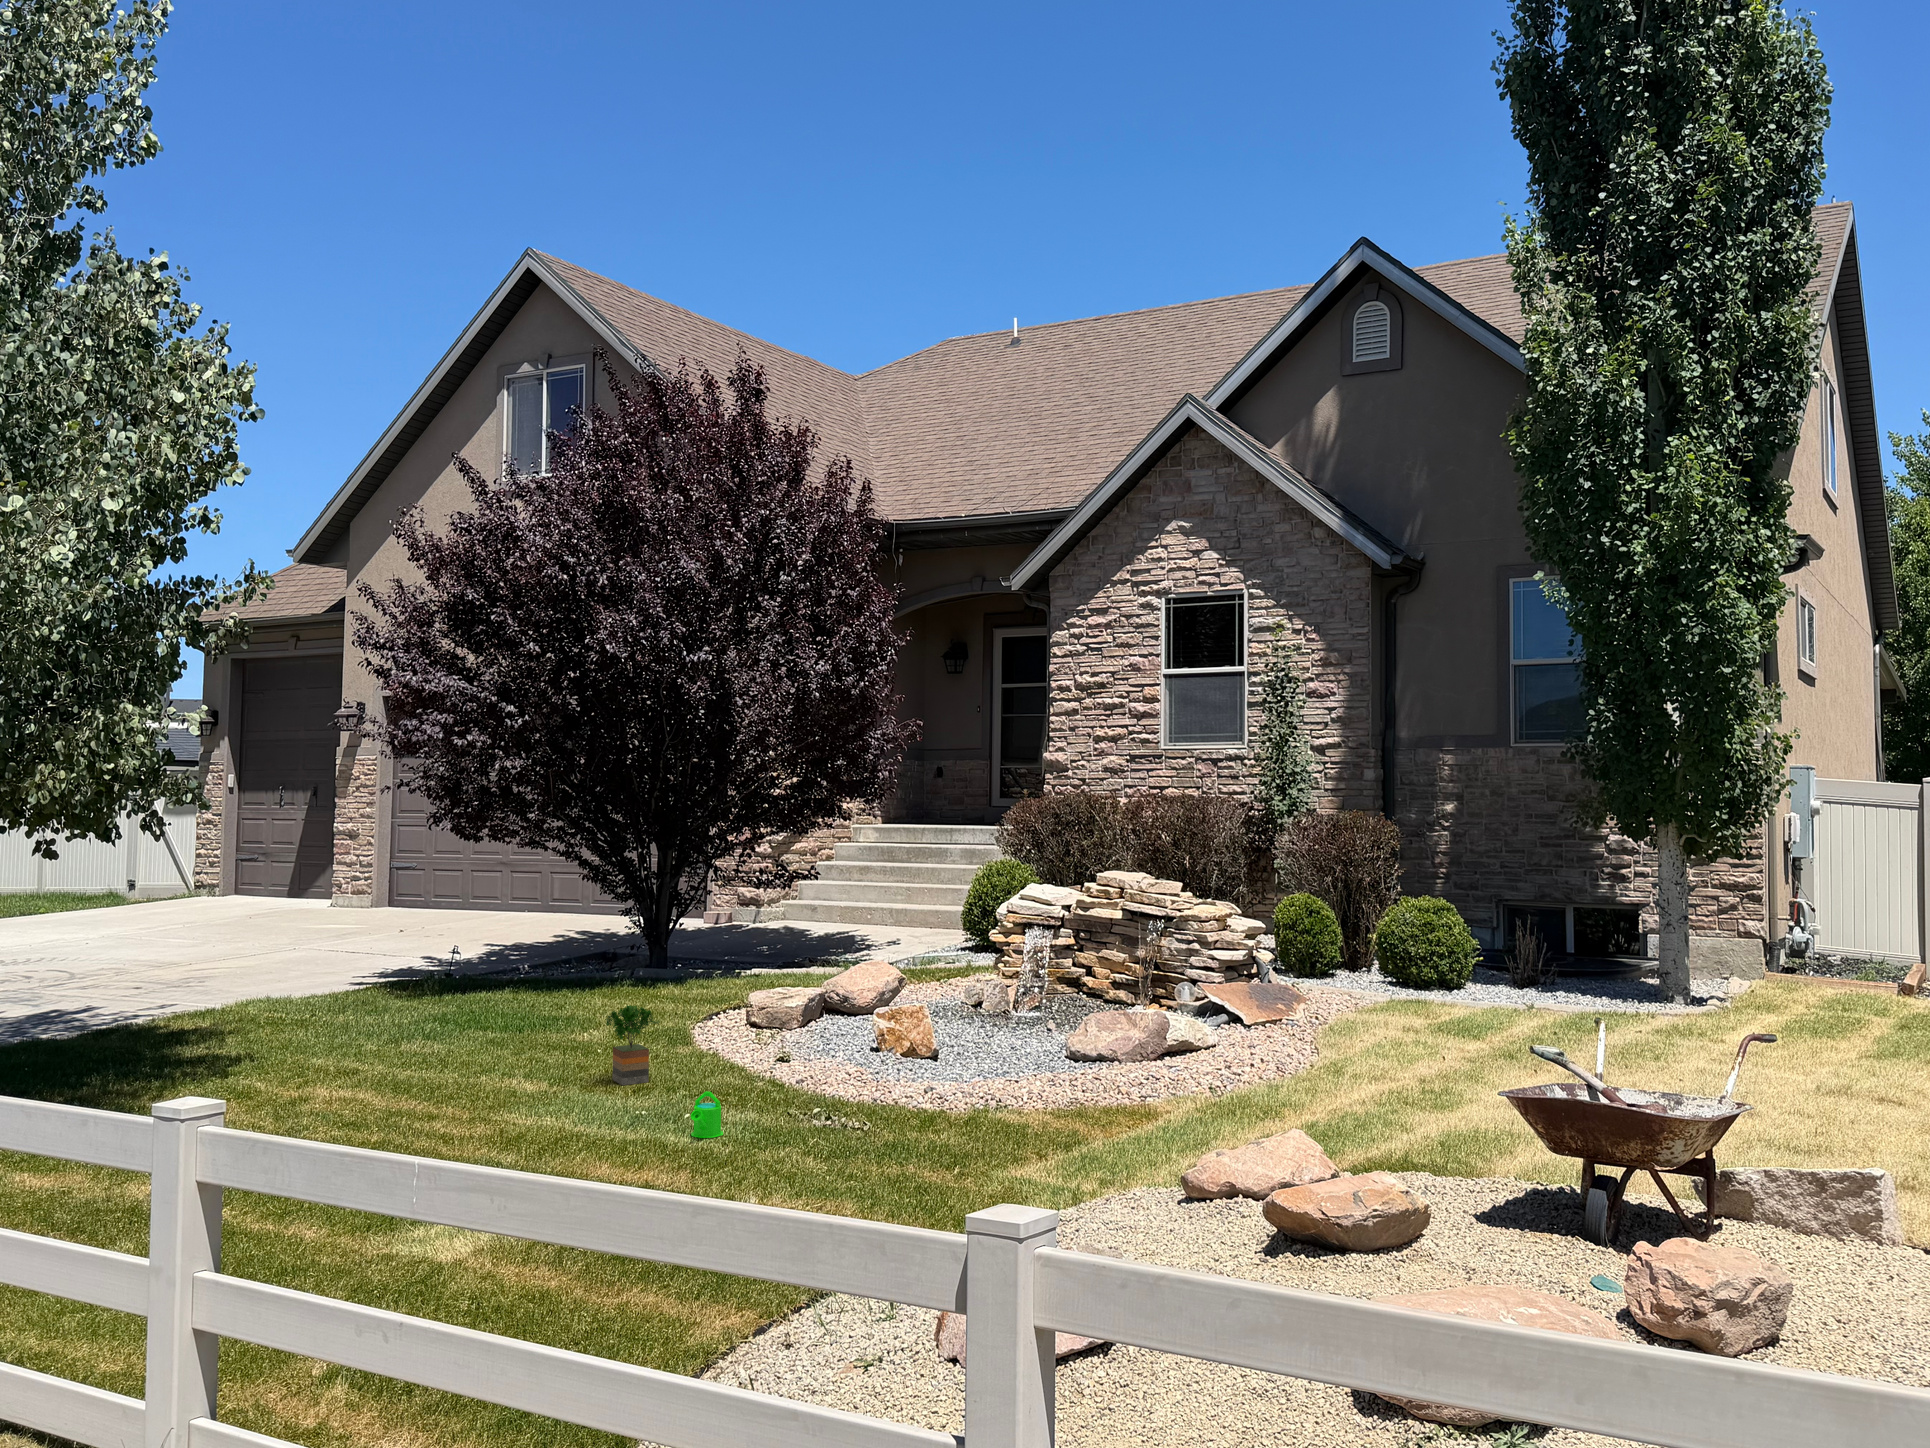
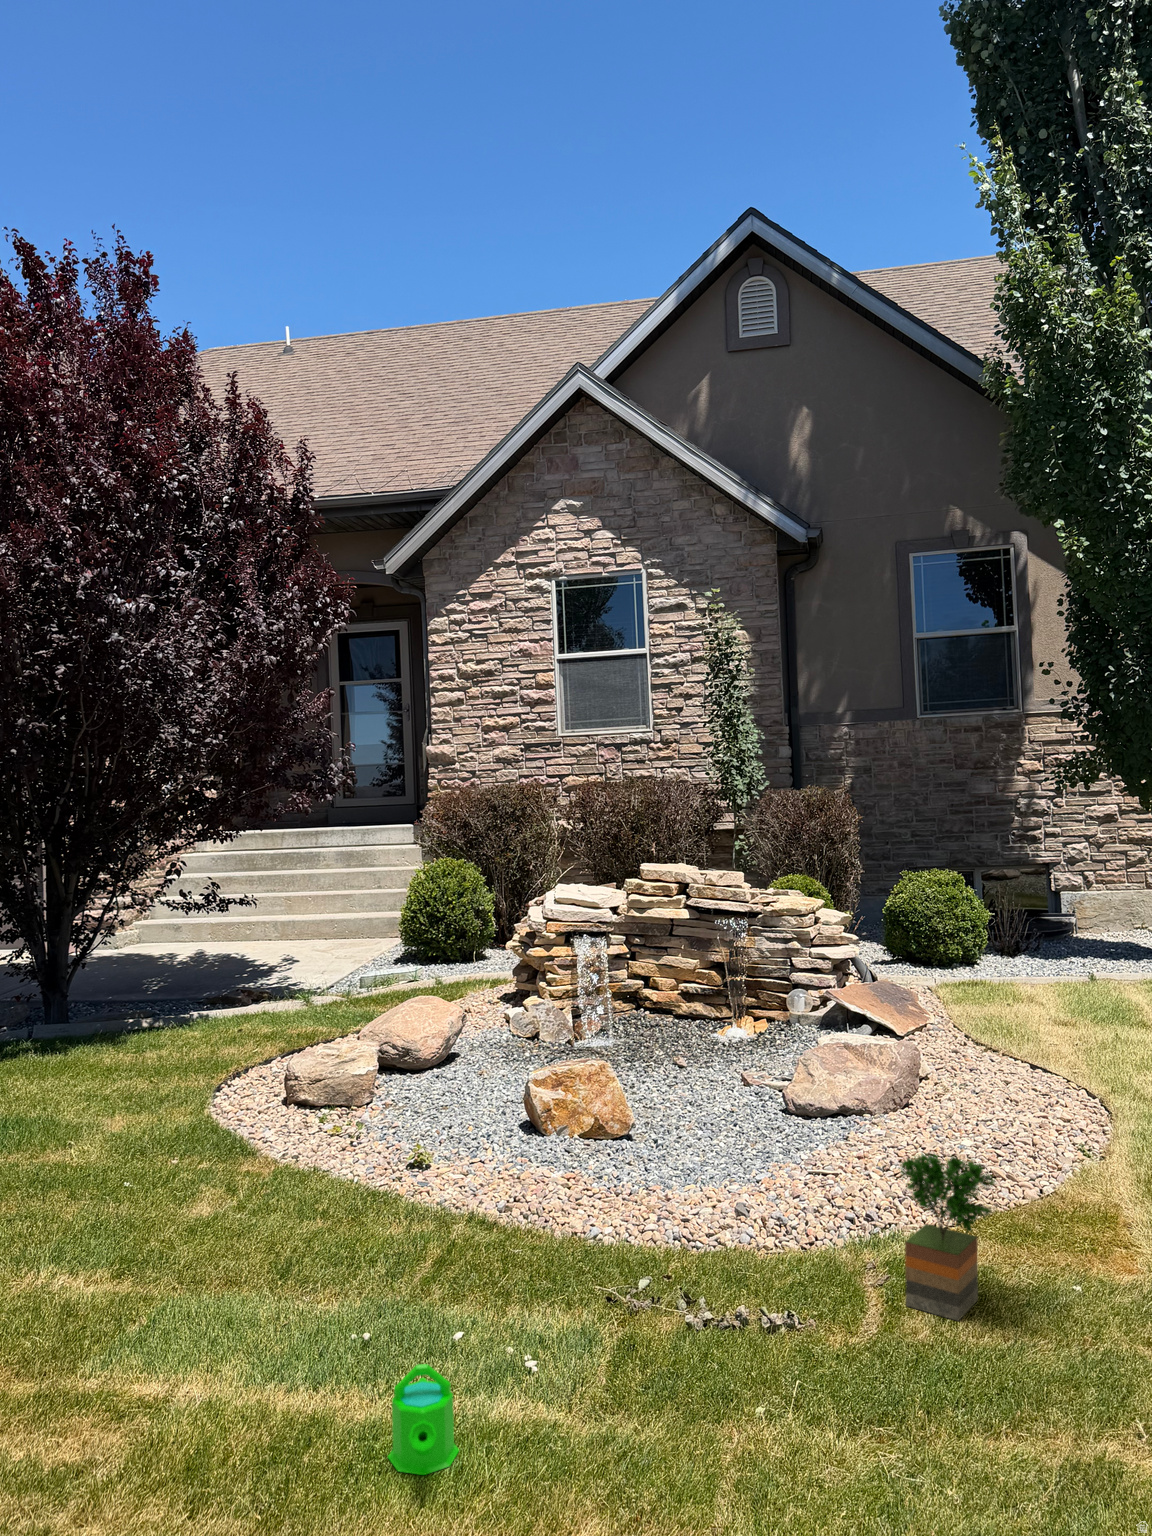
potted tree: present [605,1005,660,1085] -> present [899,1154,995,1321]

